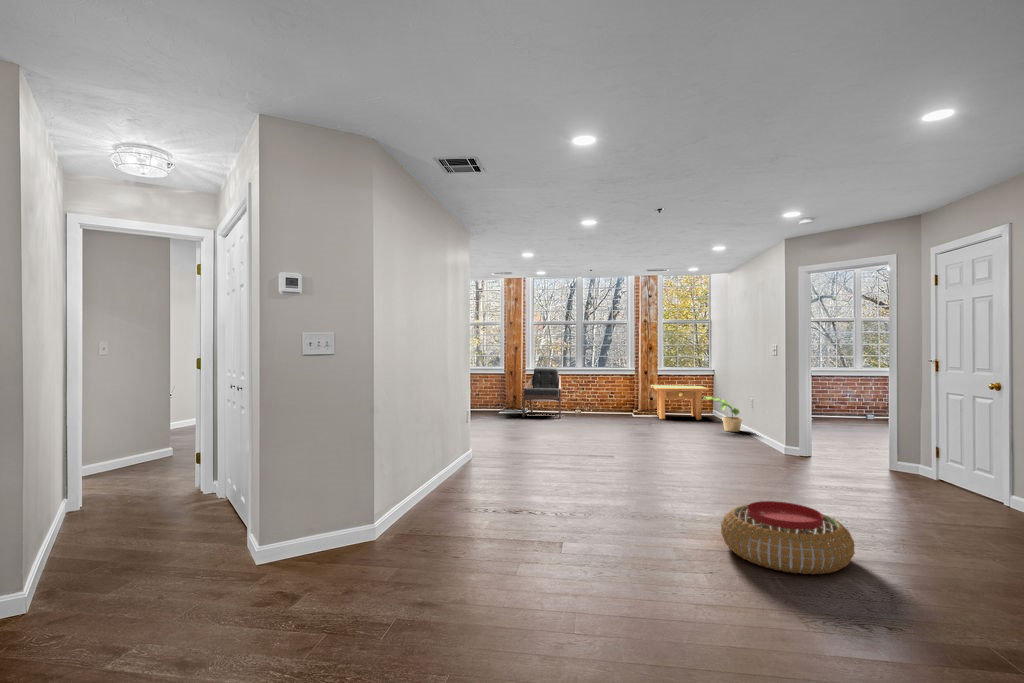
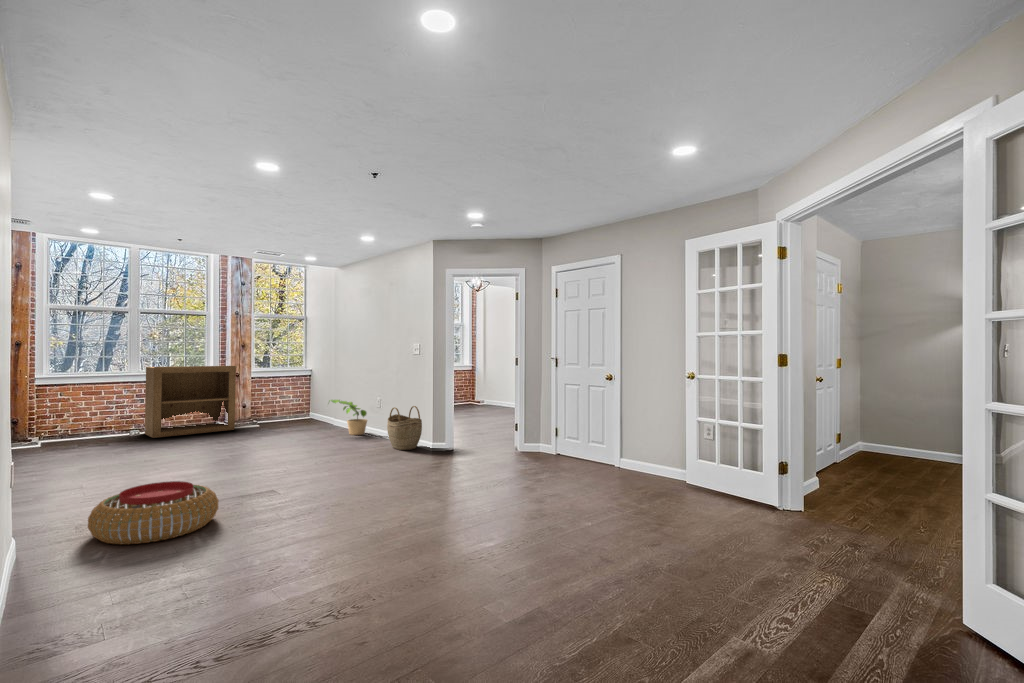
bookshelf: none [584,364,642,416] -> present [145,366,237,438]
lounge chair: present [522,368,561,418] -> none [36,373,116,453]
side table: present [651,385,708,420] -> none [245,388,318,430]
woven basket: none [741,407,774,449] -> present [387,406,422,450]
pouf: present [721,501,855,574] -> present [88,481,219,544]

